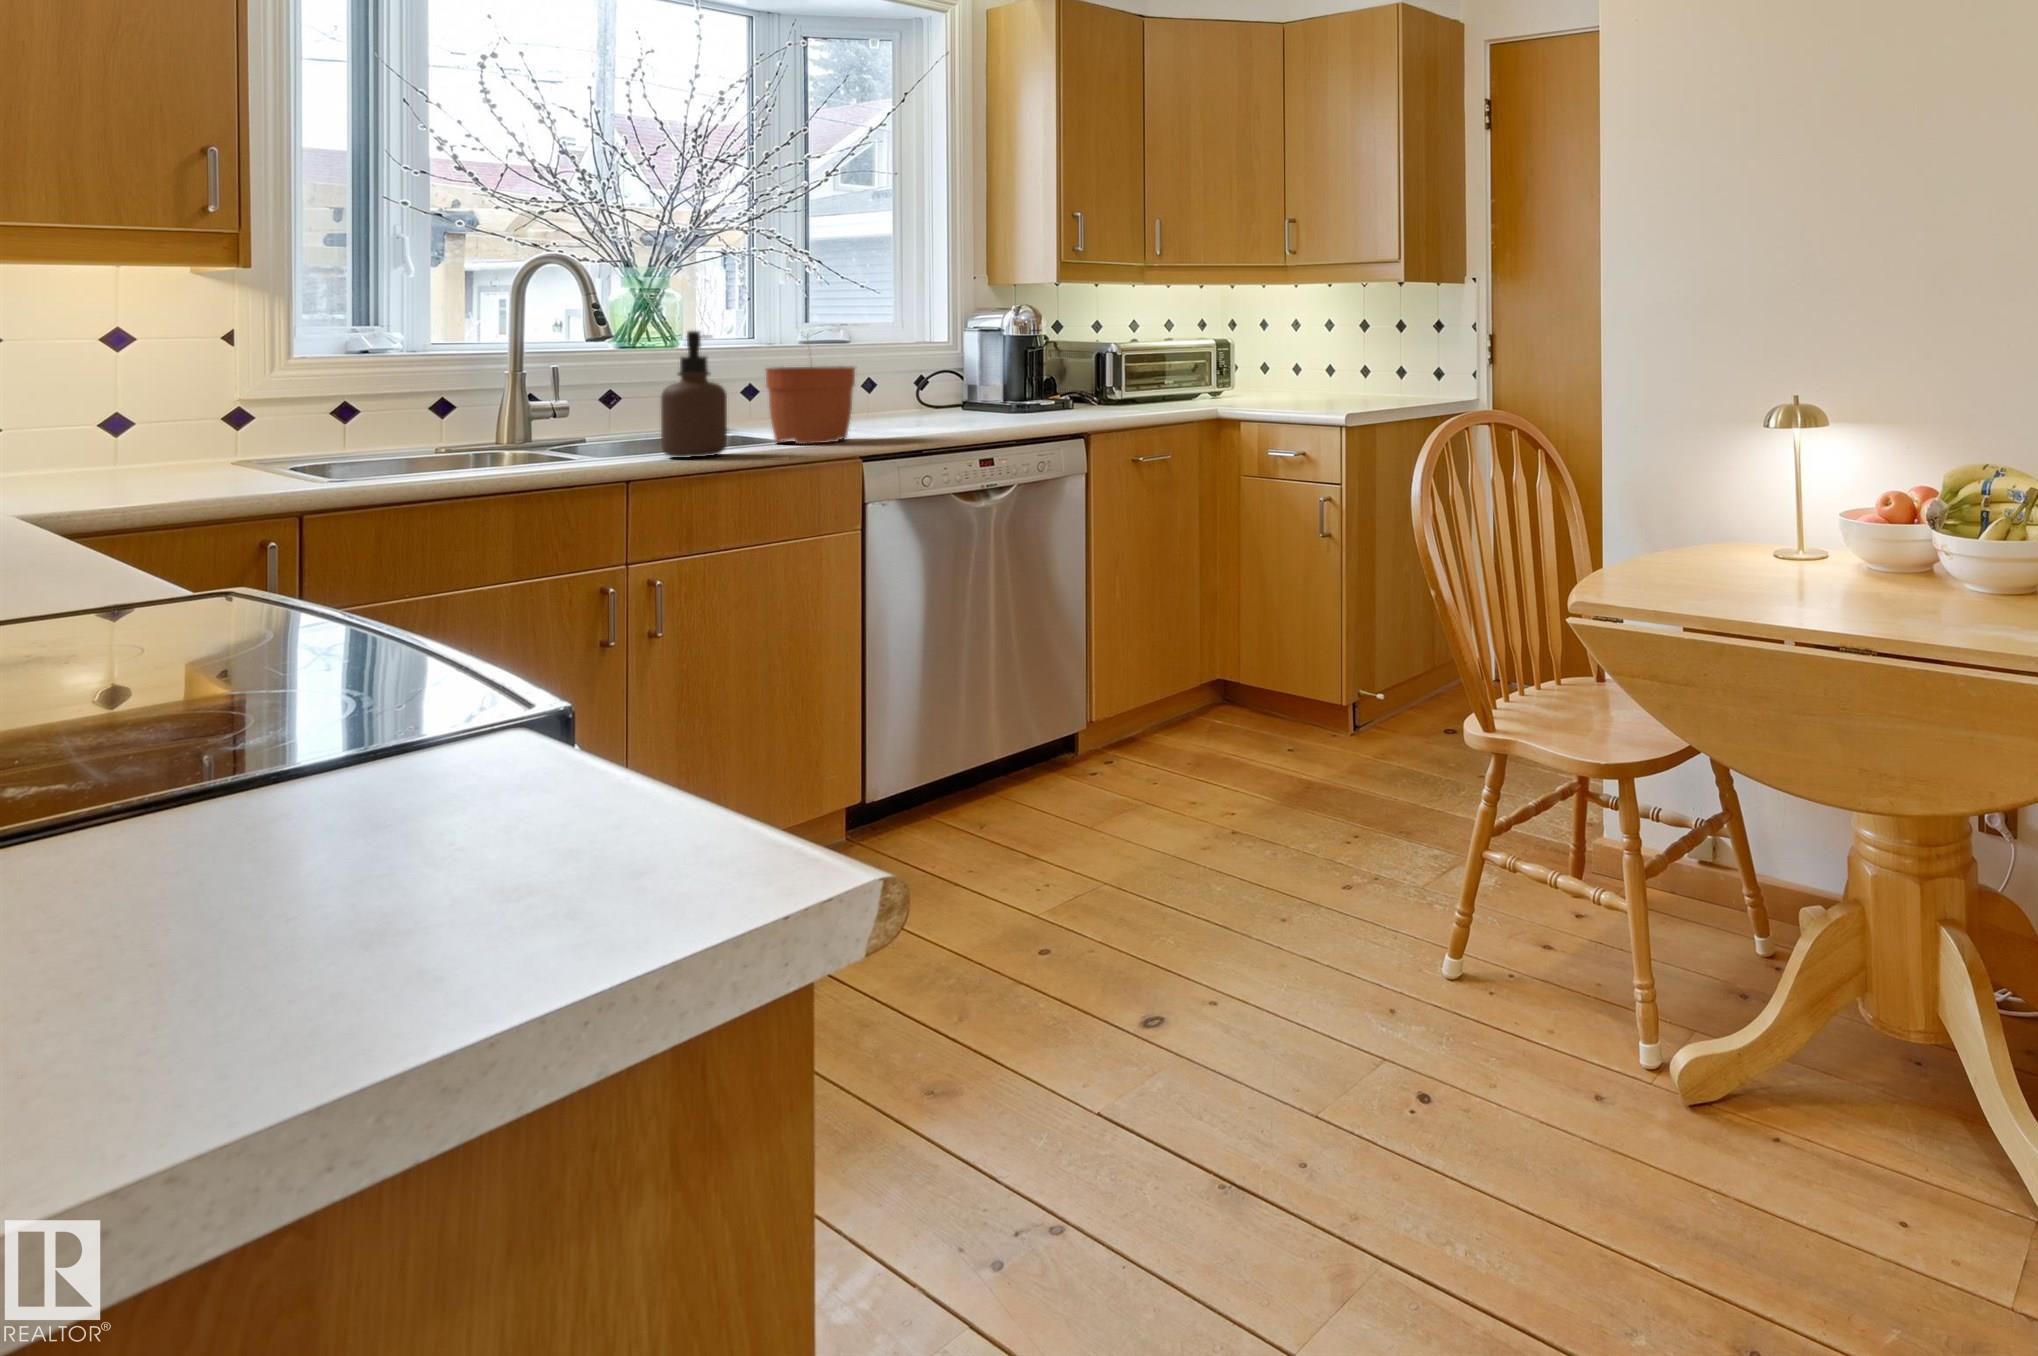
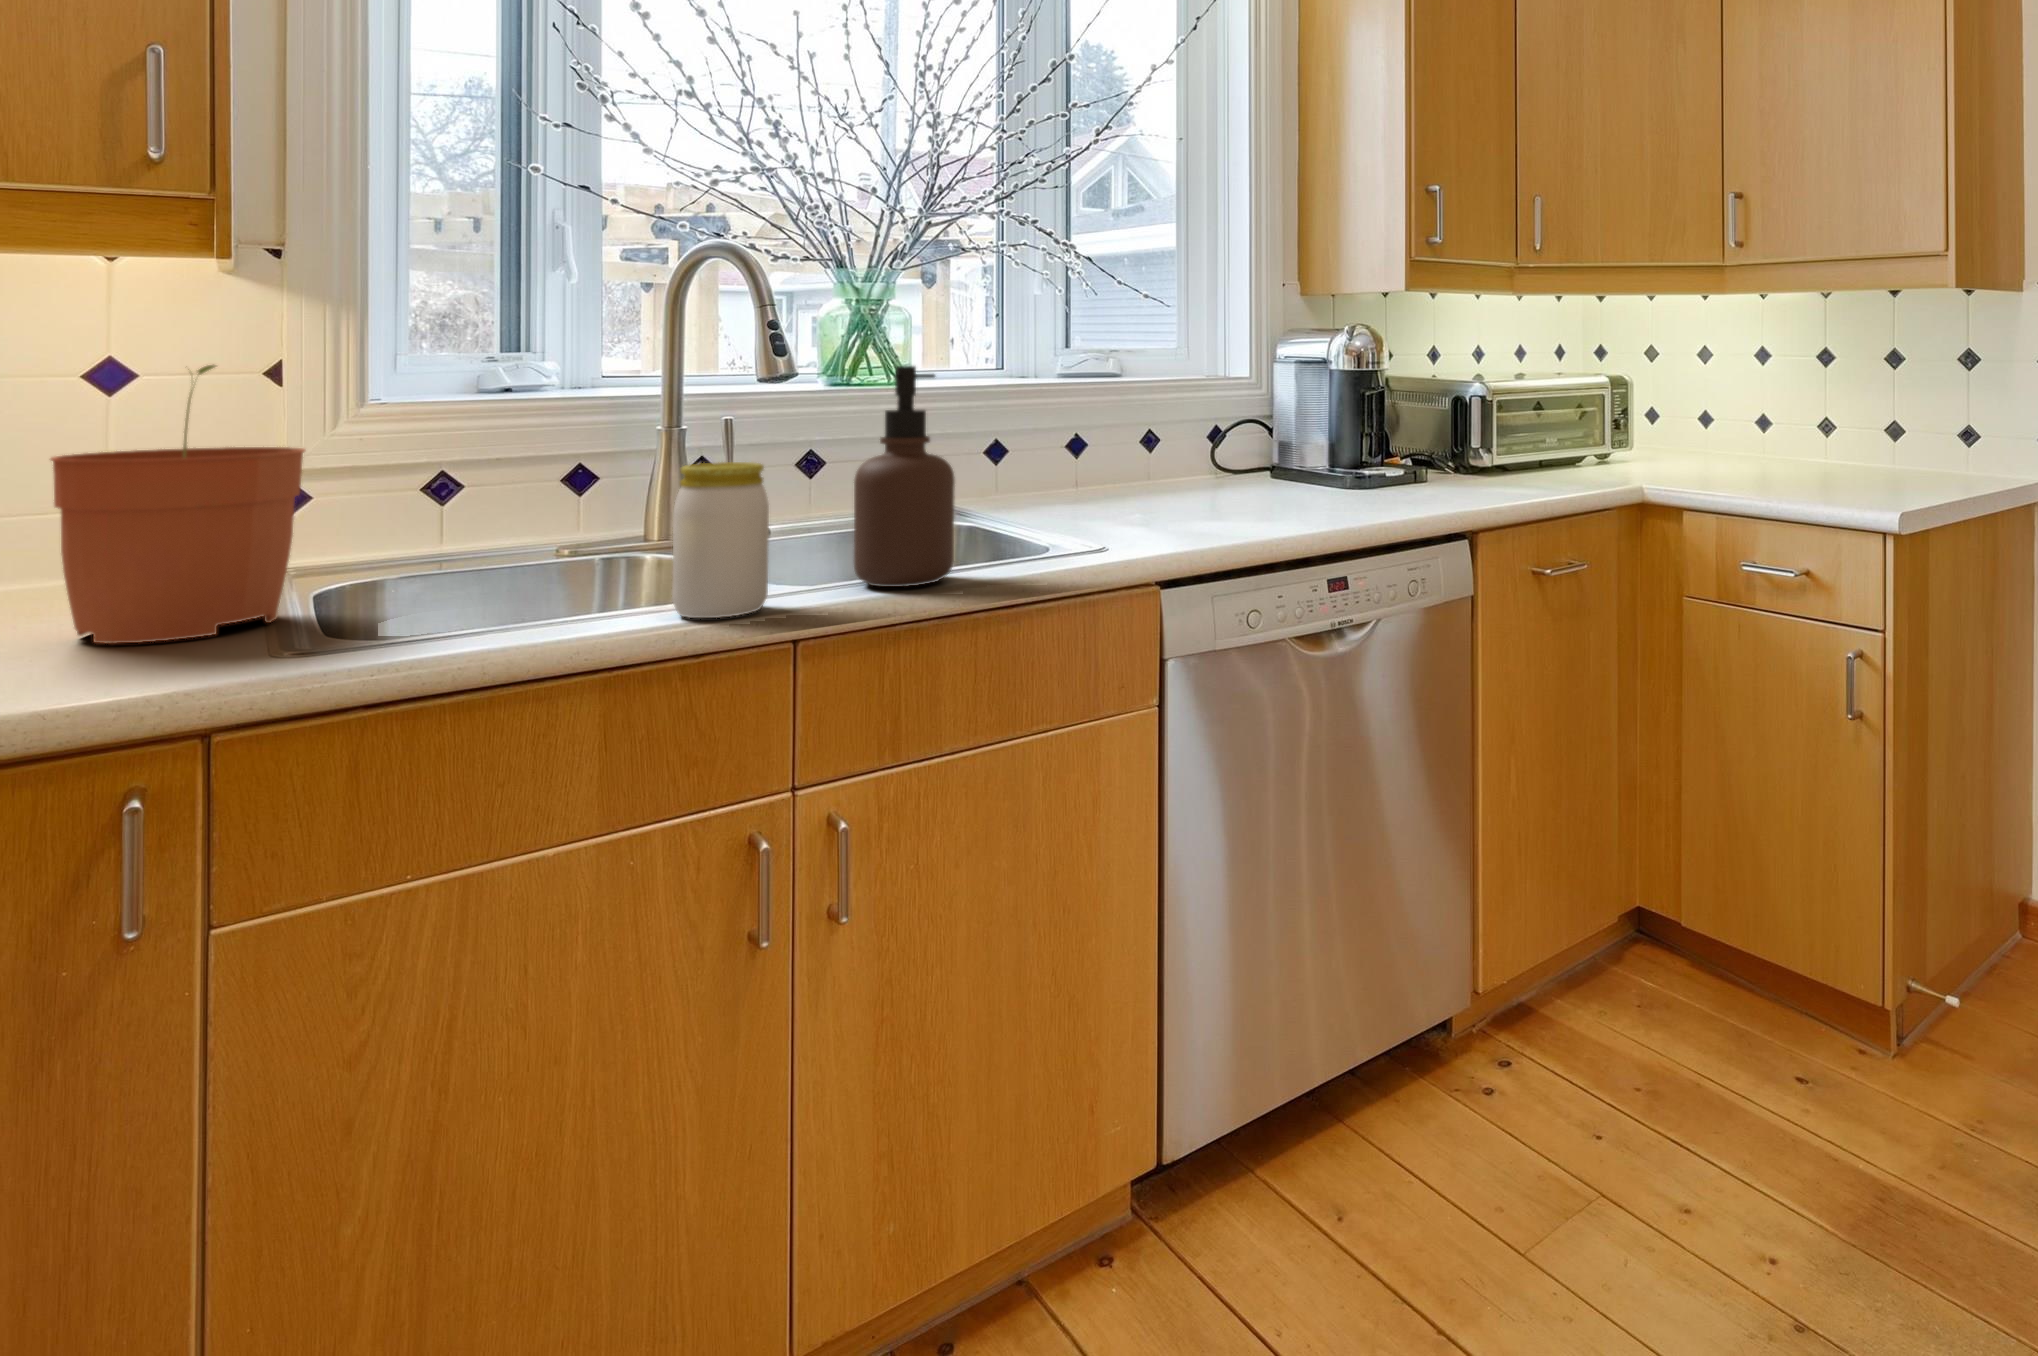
plant pot: present [765,333,855,444] -> present [51,365,305,644]
jar: none [550,385,610,470] -> present [672,462,769,618]

